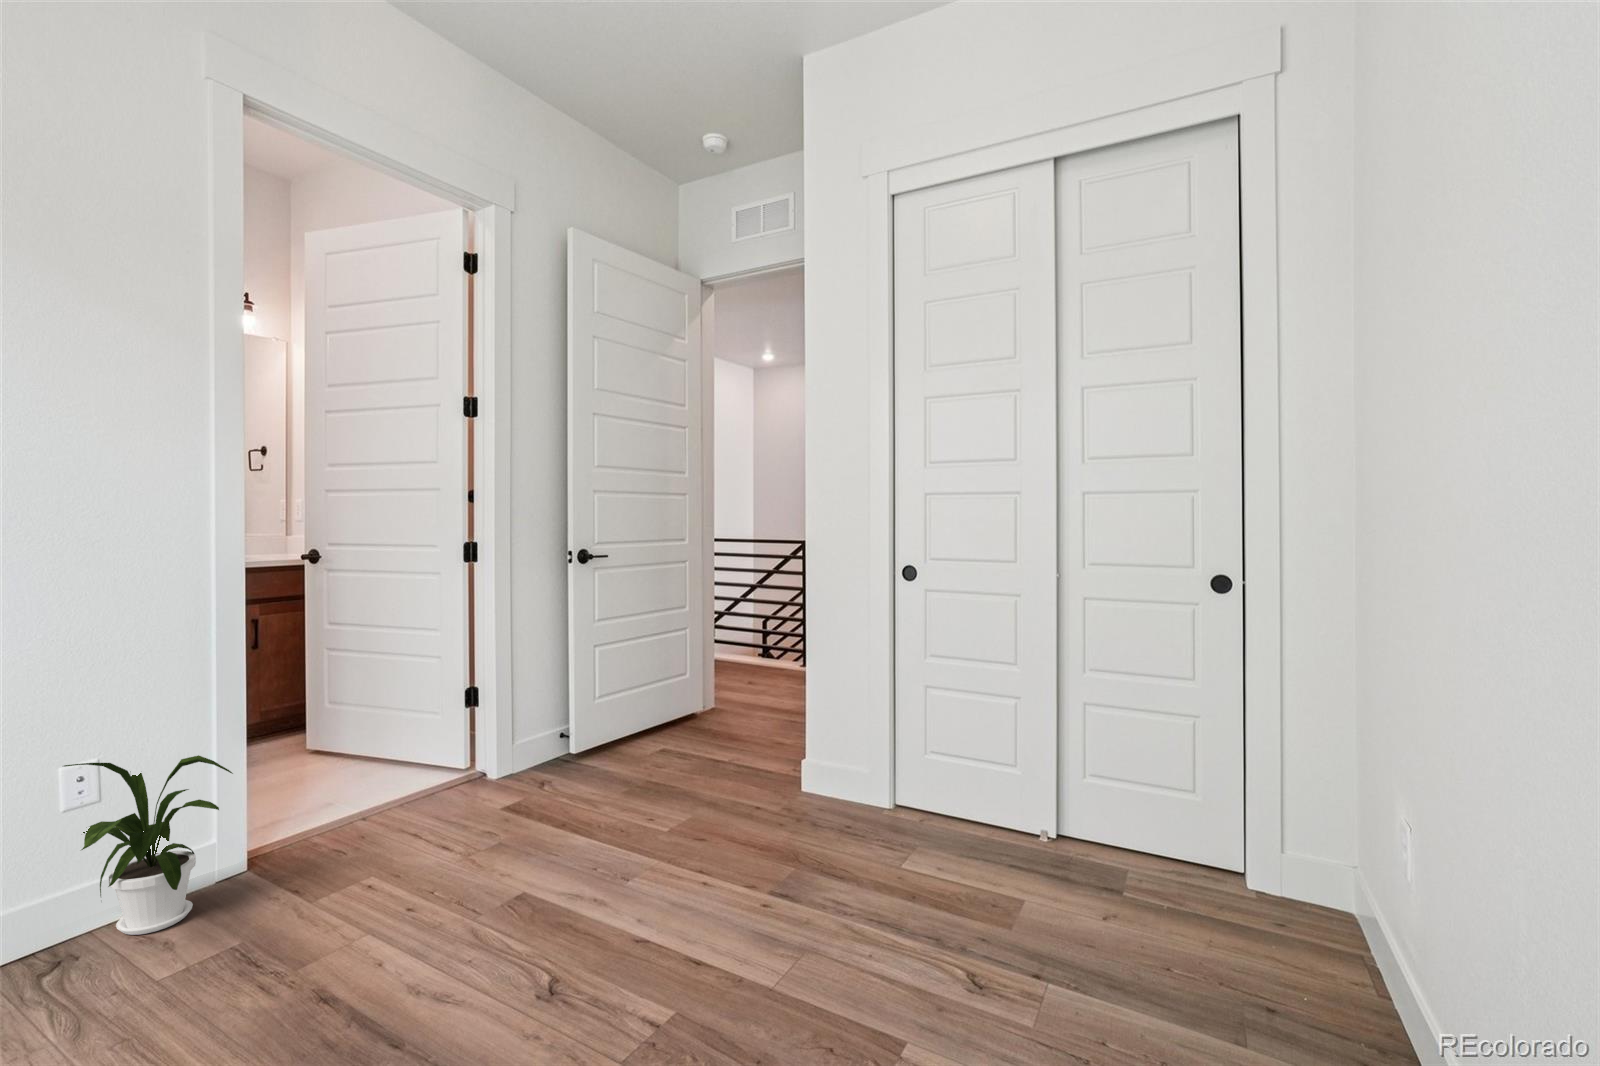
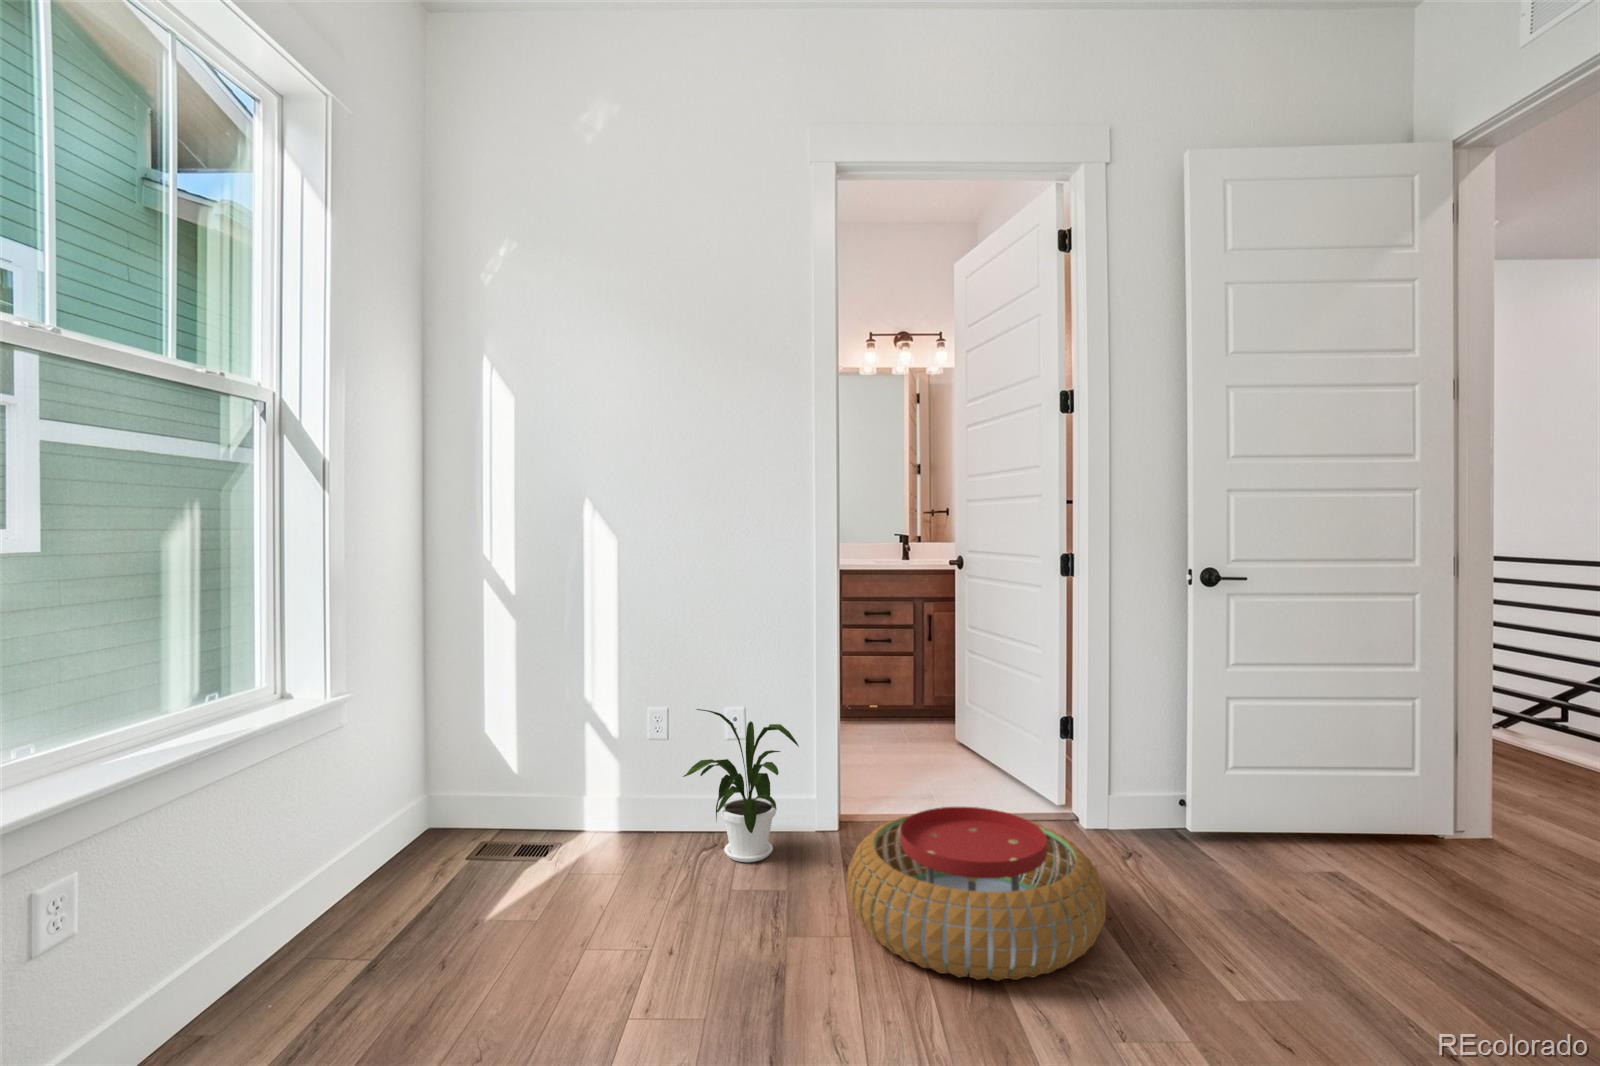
pouf: none [339,771,582,920] -> present [848,807,1106,981]

